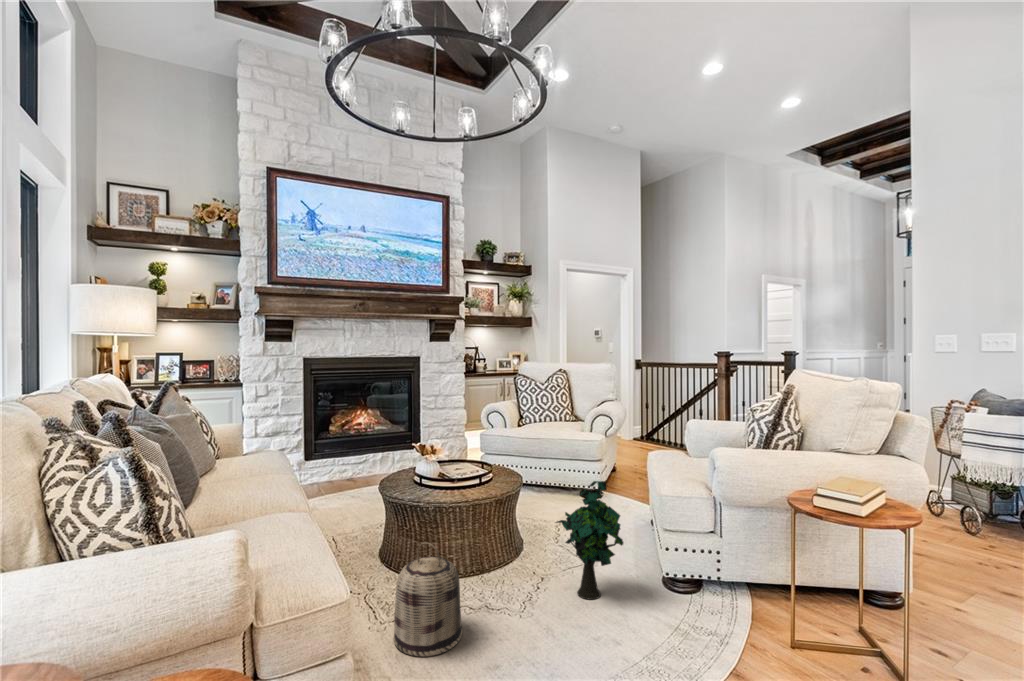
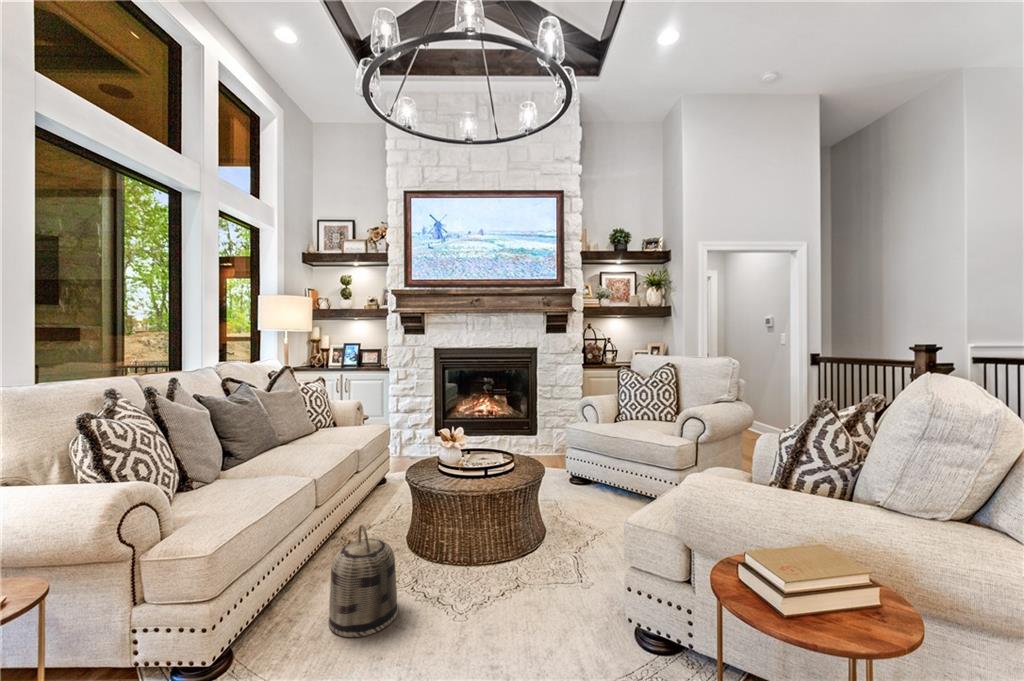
decorative plant: present [556,481,623,600] -> none [519,491,595,630]

